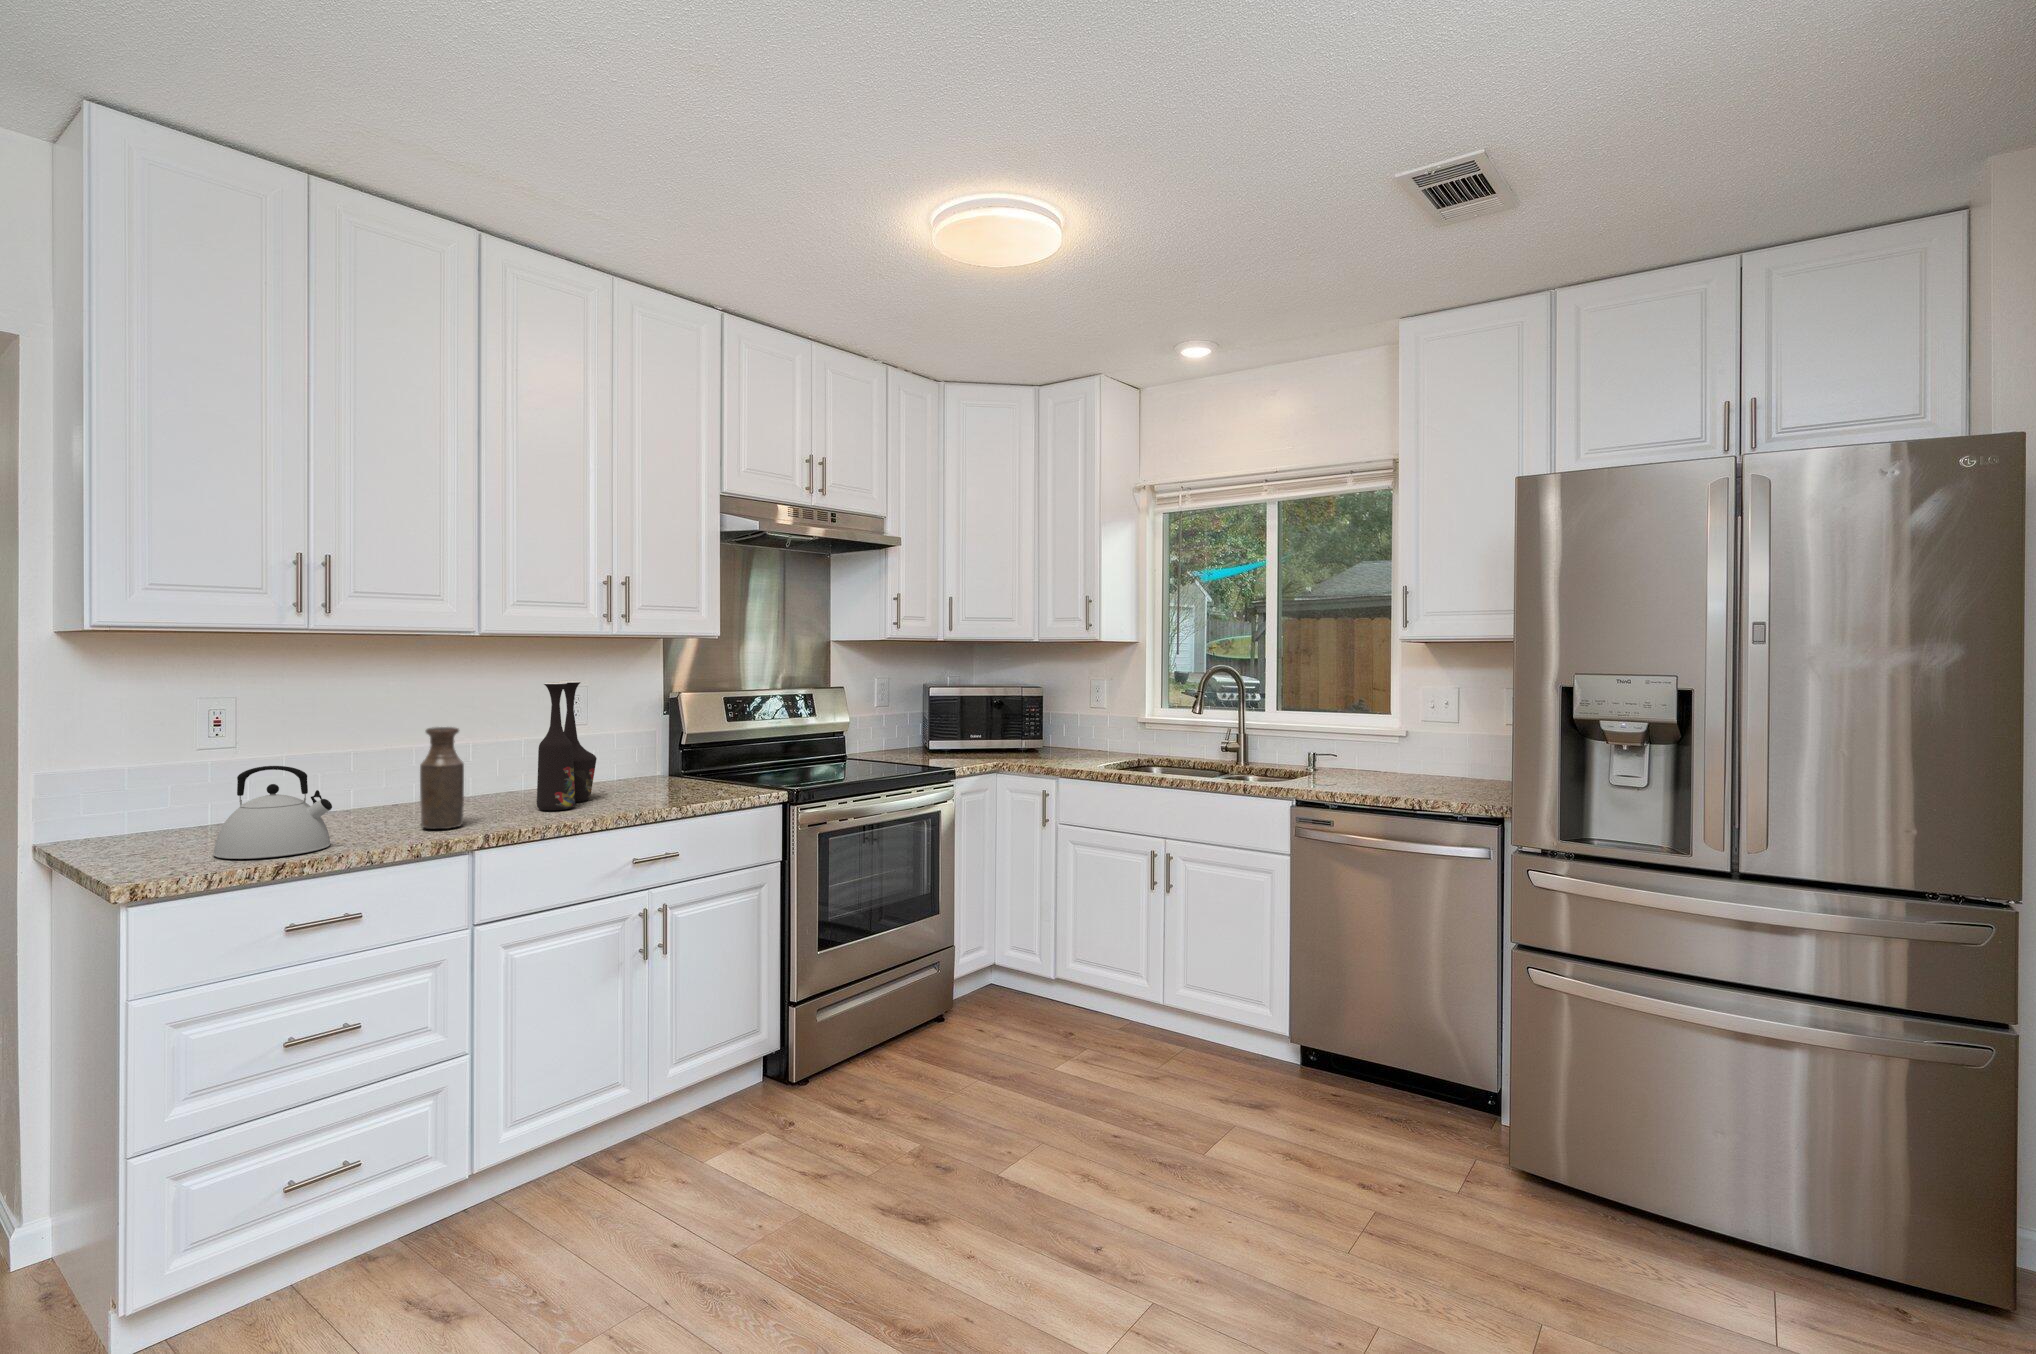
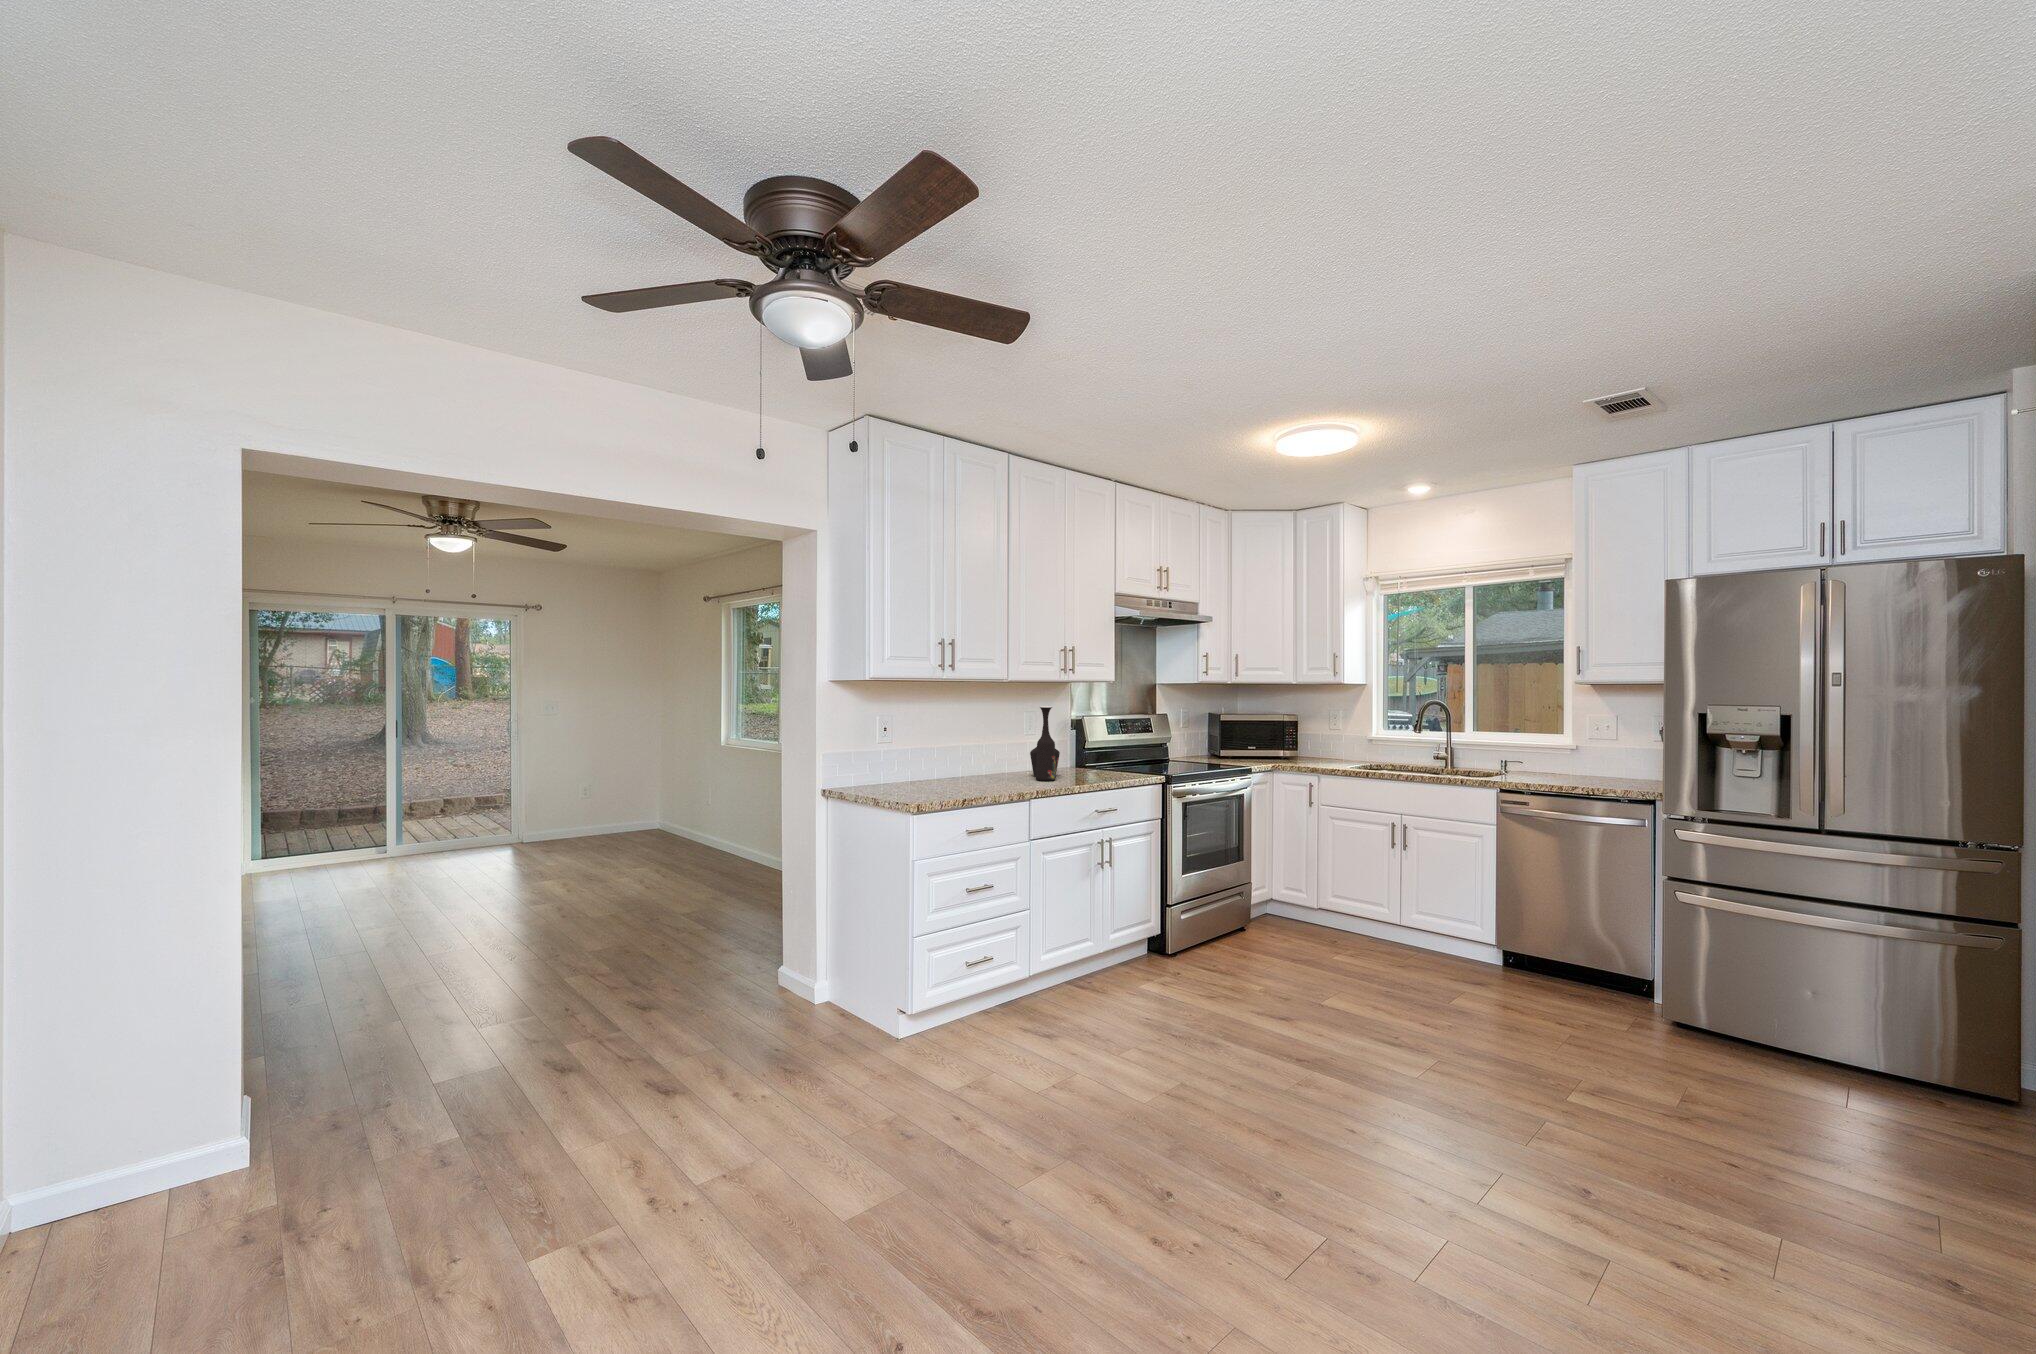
bottle: present [420,727,464,829] -> none [992,731,1014,787]
kettle: present [213,766,332,859] -> none [915,749,967,796]

